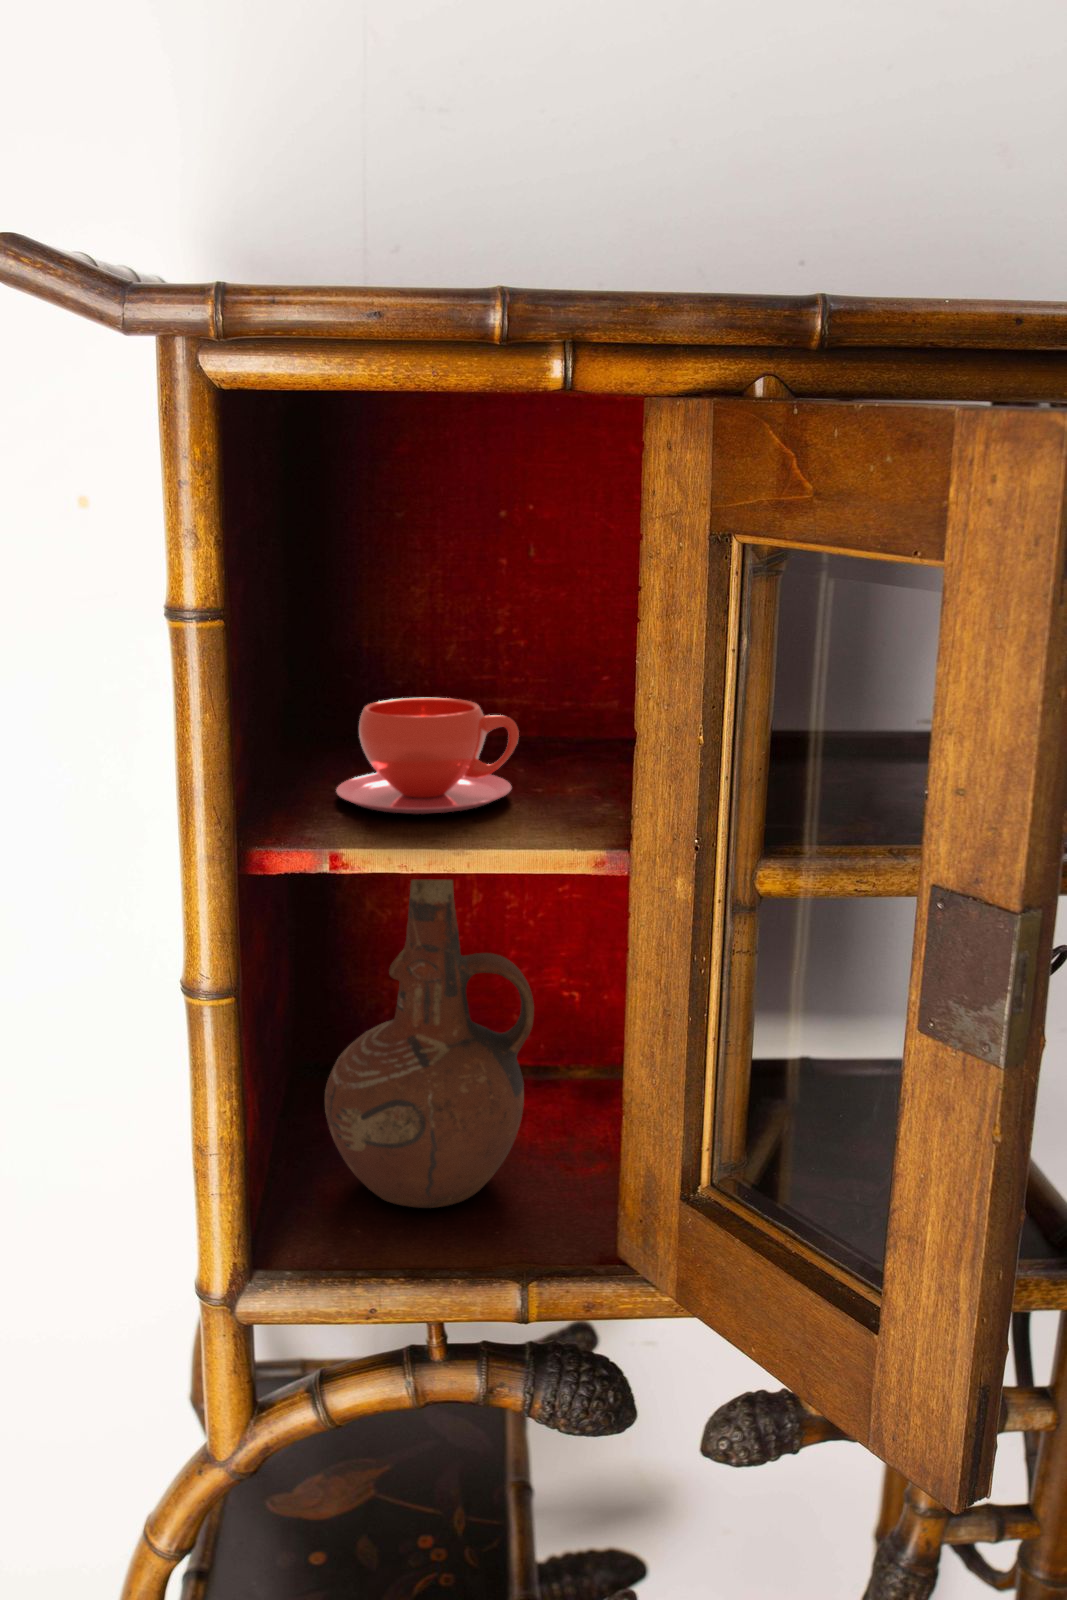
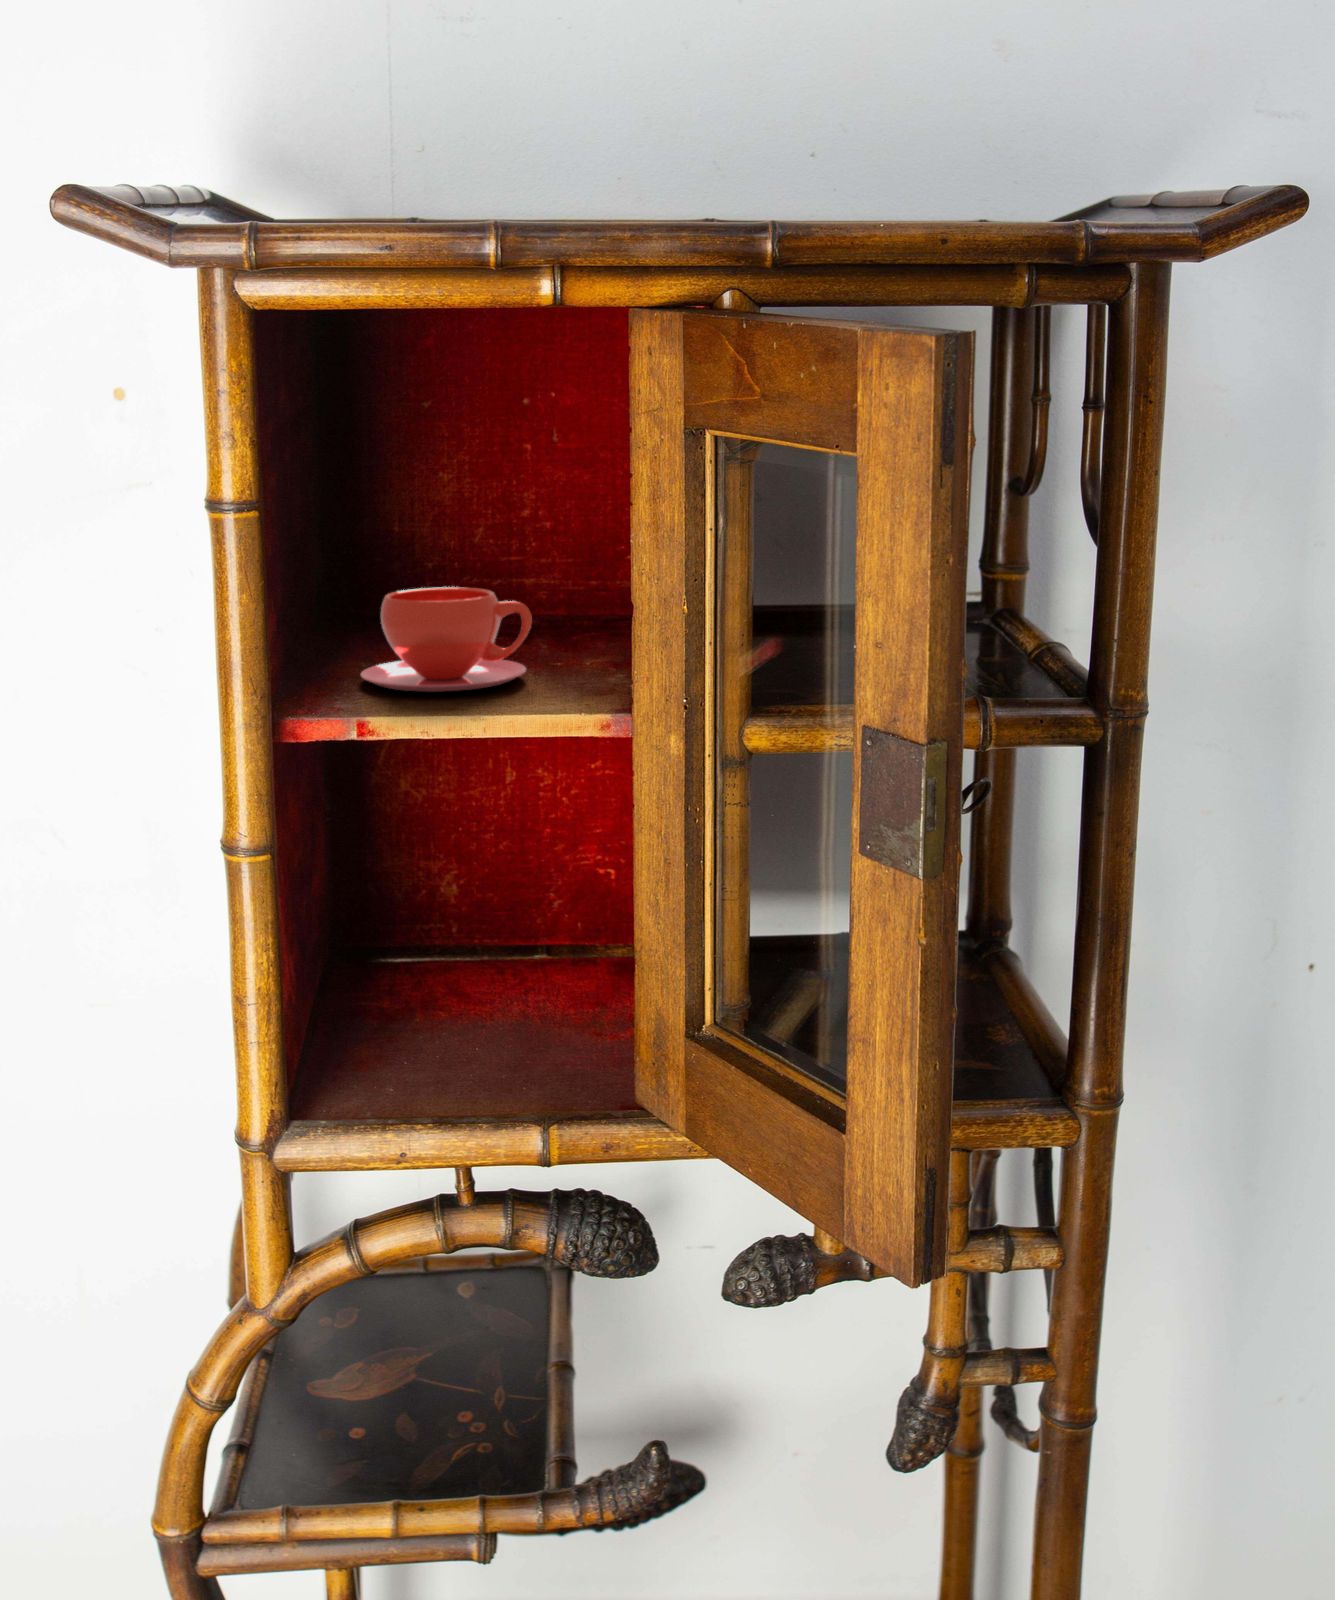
ceramic pitcher: present [325,880,534,1208] -> none [355,721,554,1073]

